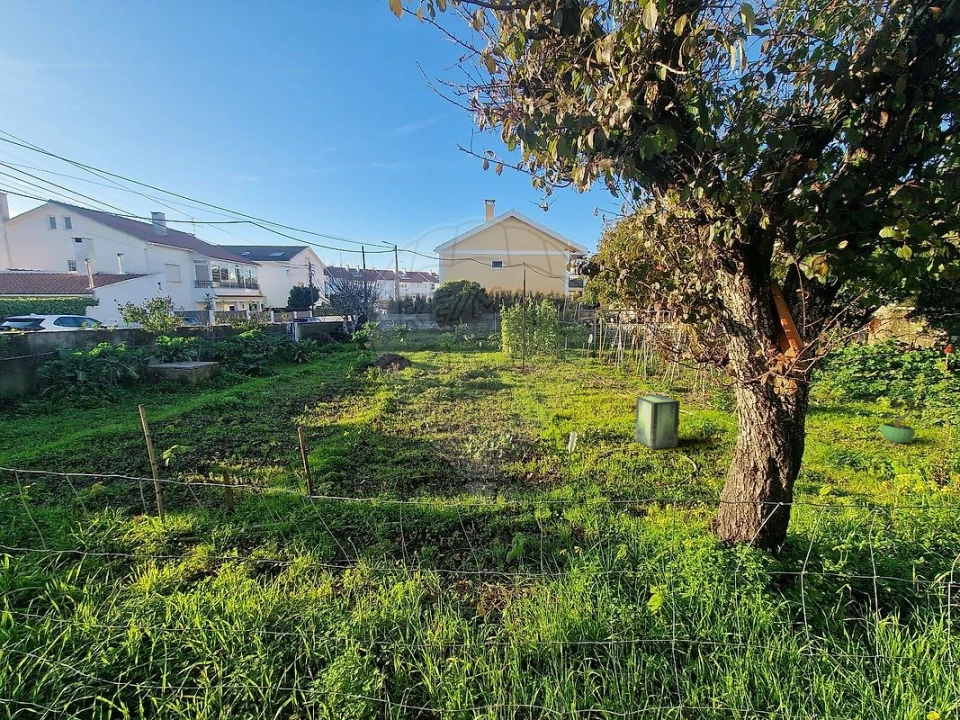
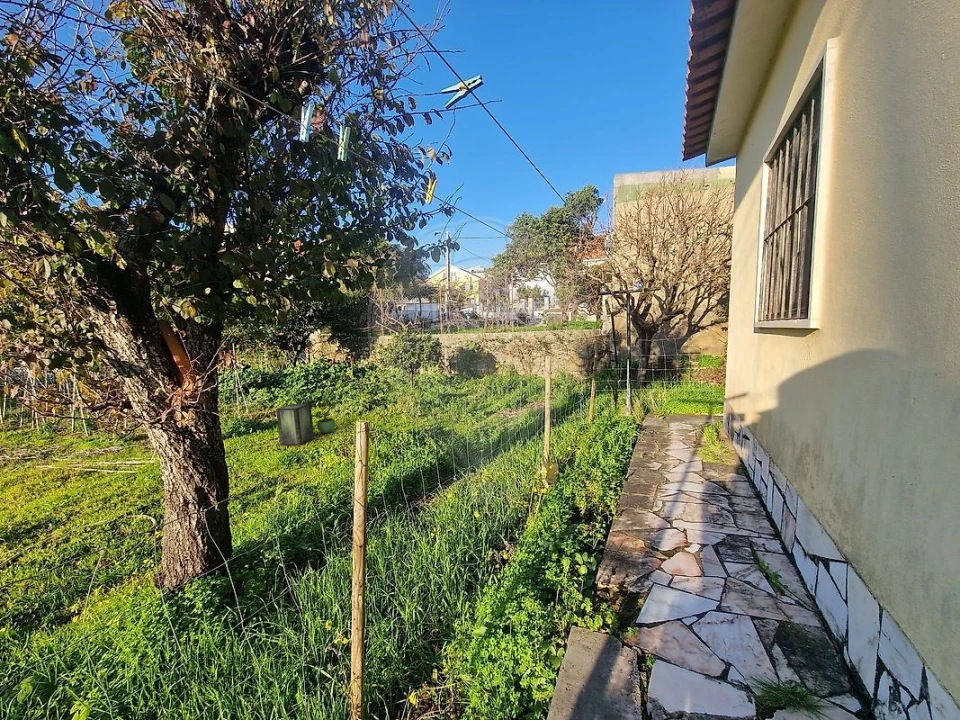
storage box: present [635,395,680,450] -> present [276,403,314,446]

